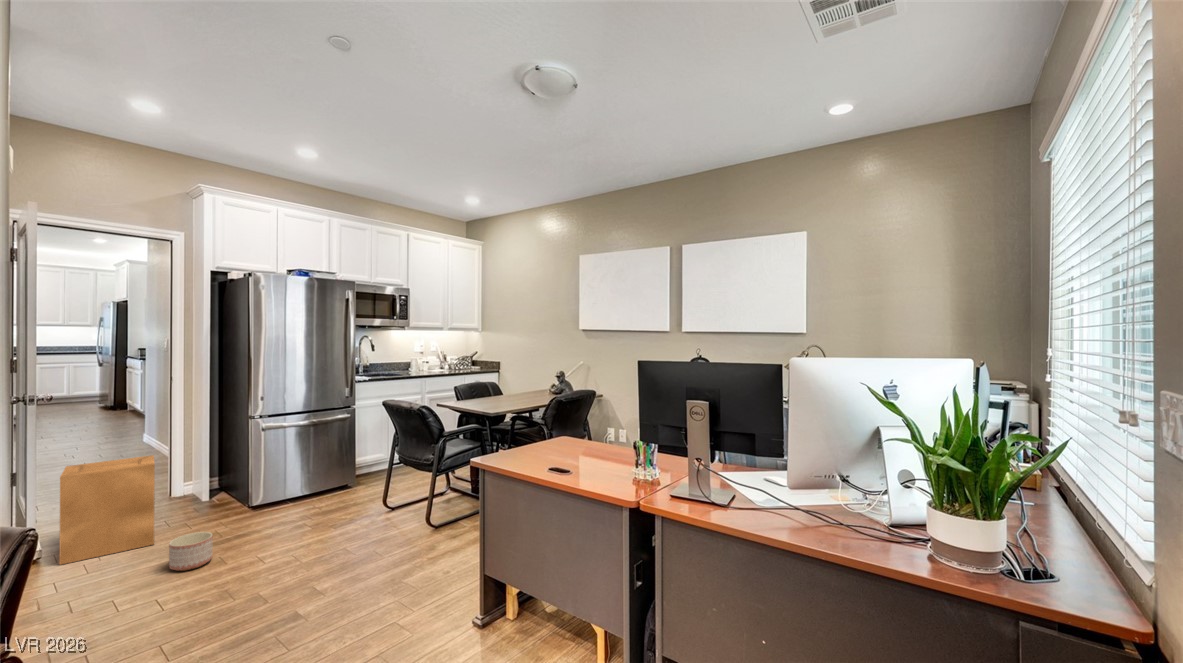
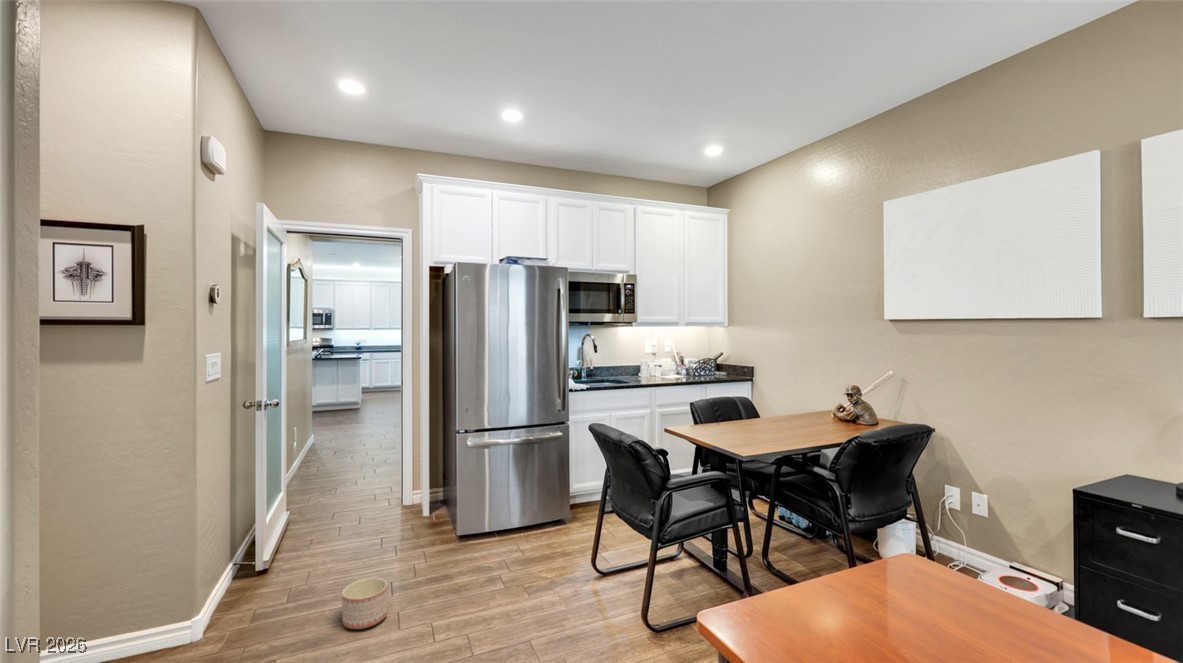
cardboard box: present [59,455,155,565] -> none [268,468,363,584]

